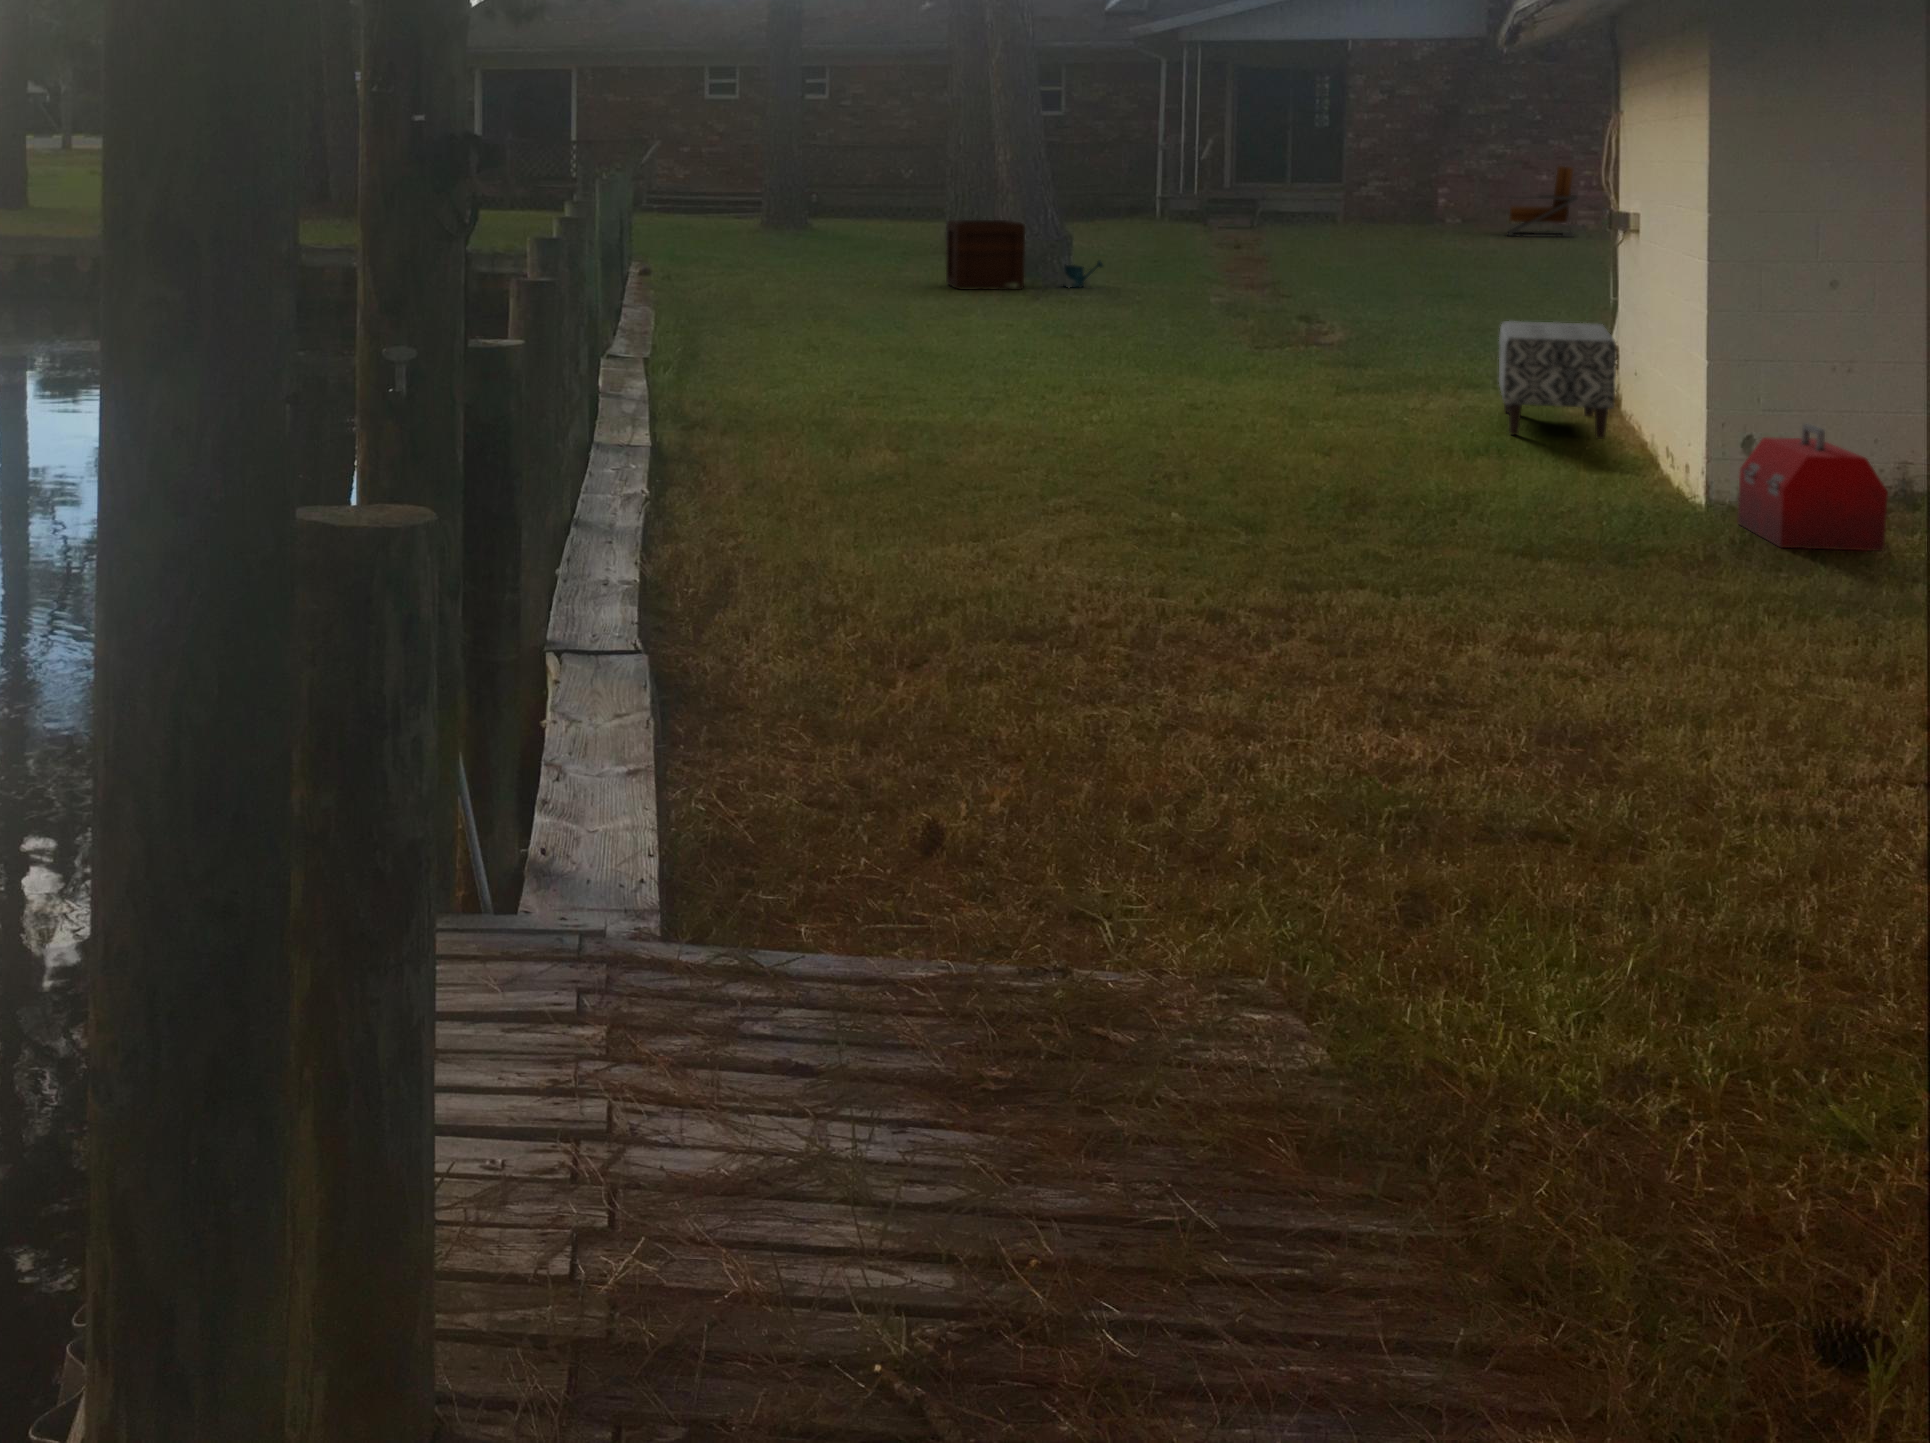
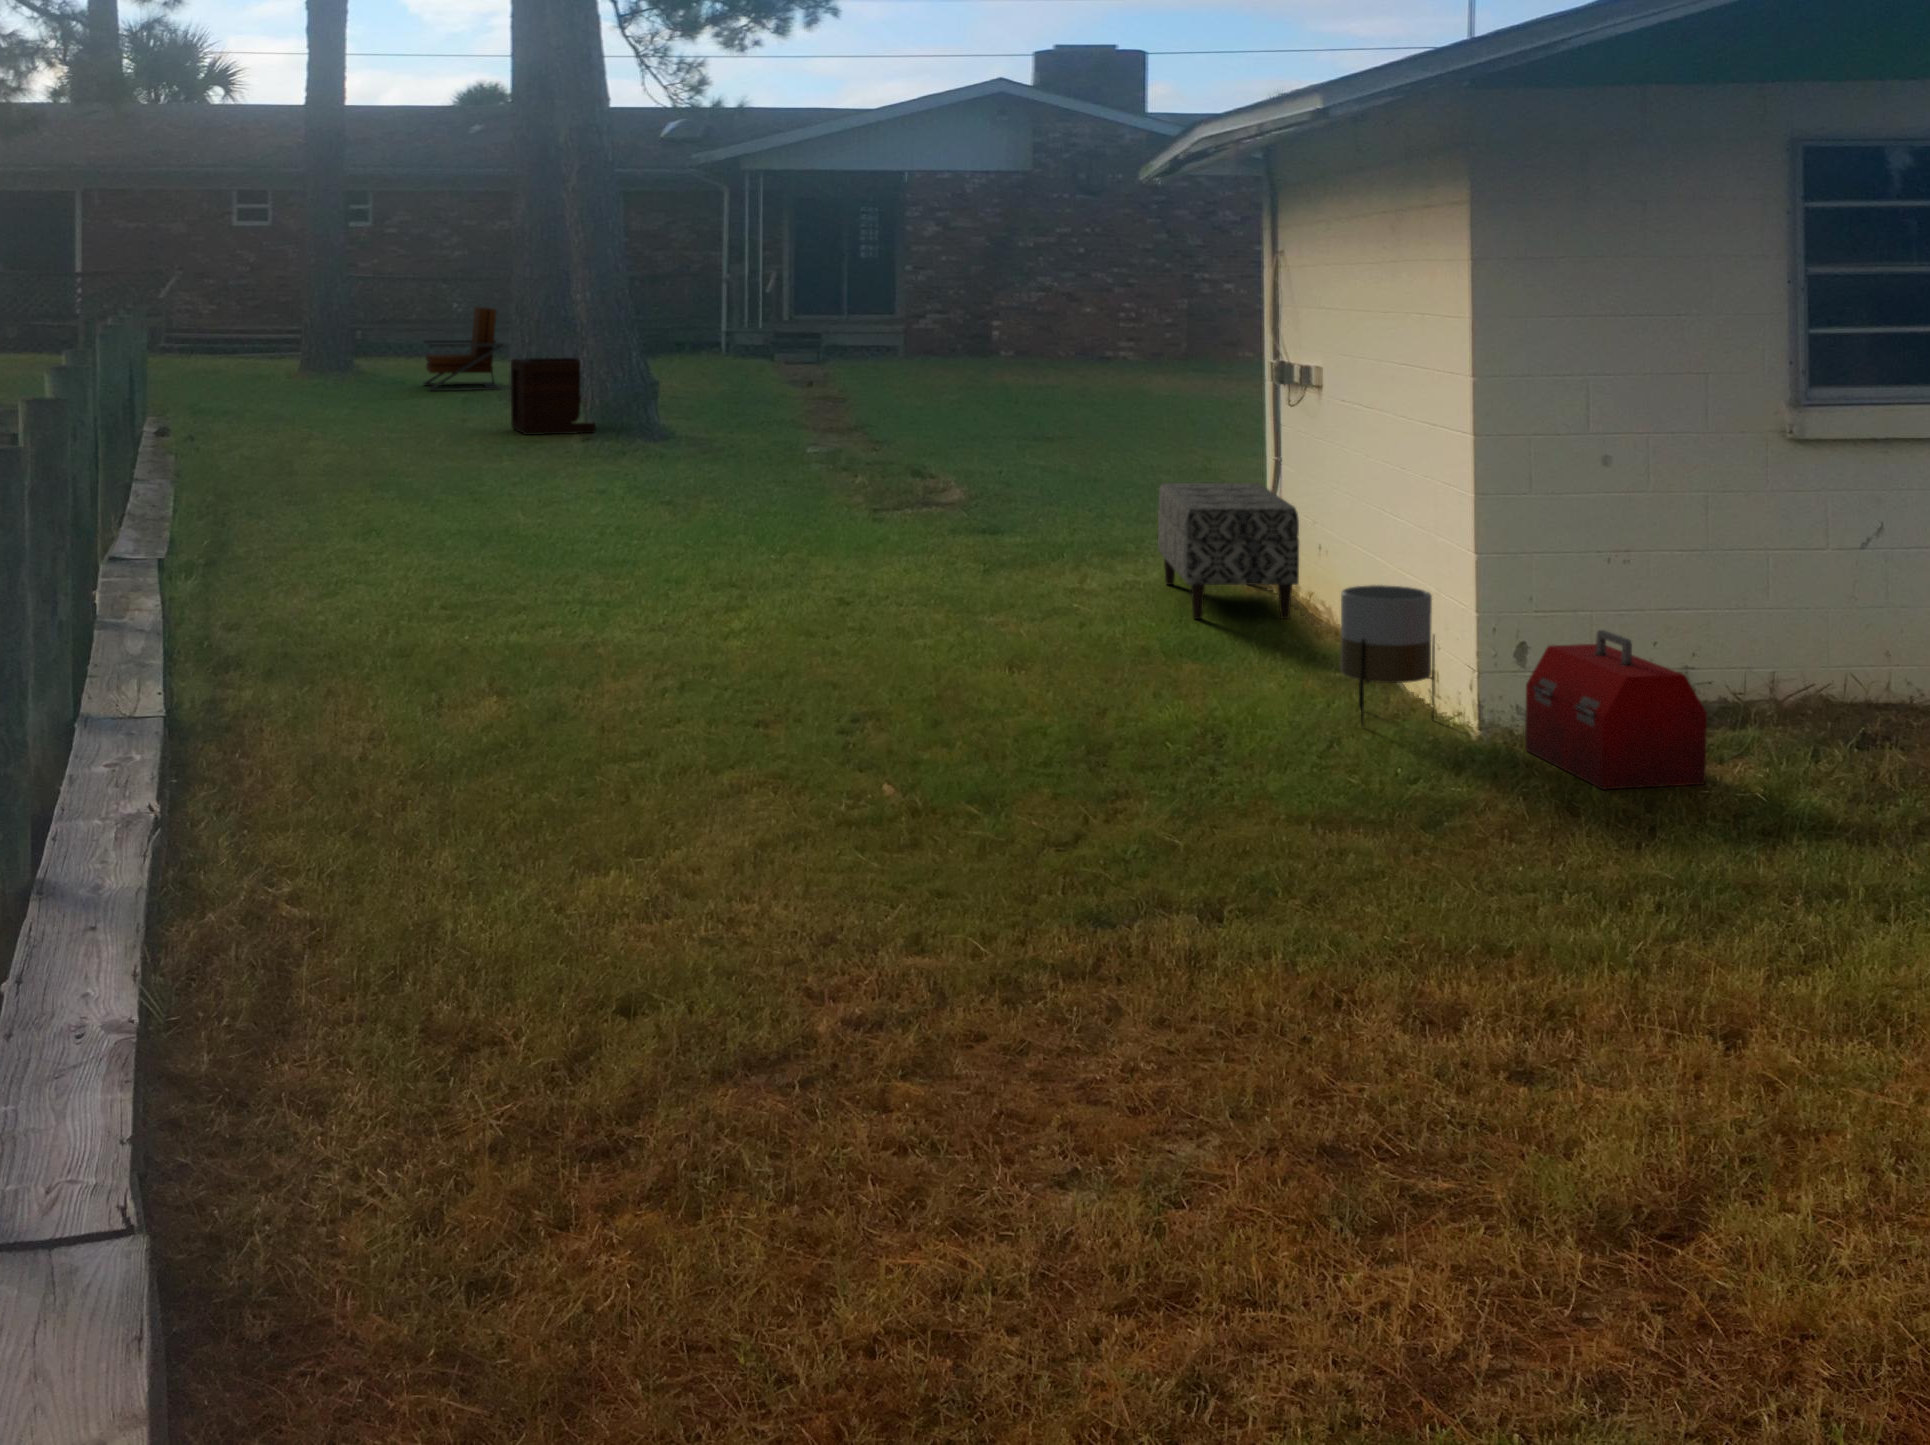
lounge chair: present [1508,166,1577,237] -> present [424,307,503,391]
watering can: present [1064,261,1103,287] -> none [630,399,677,429]
planter: none [1587,390,1676,504] -> present [1340,585,1435,726]

